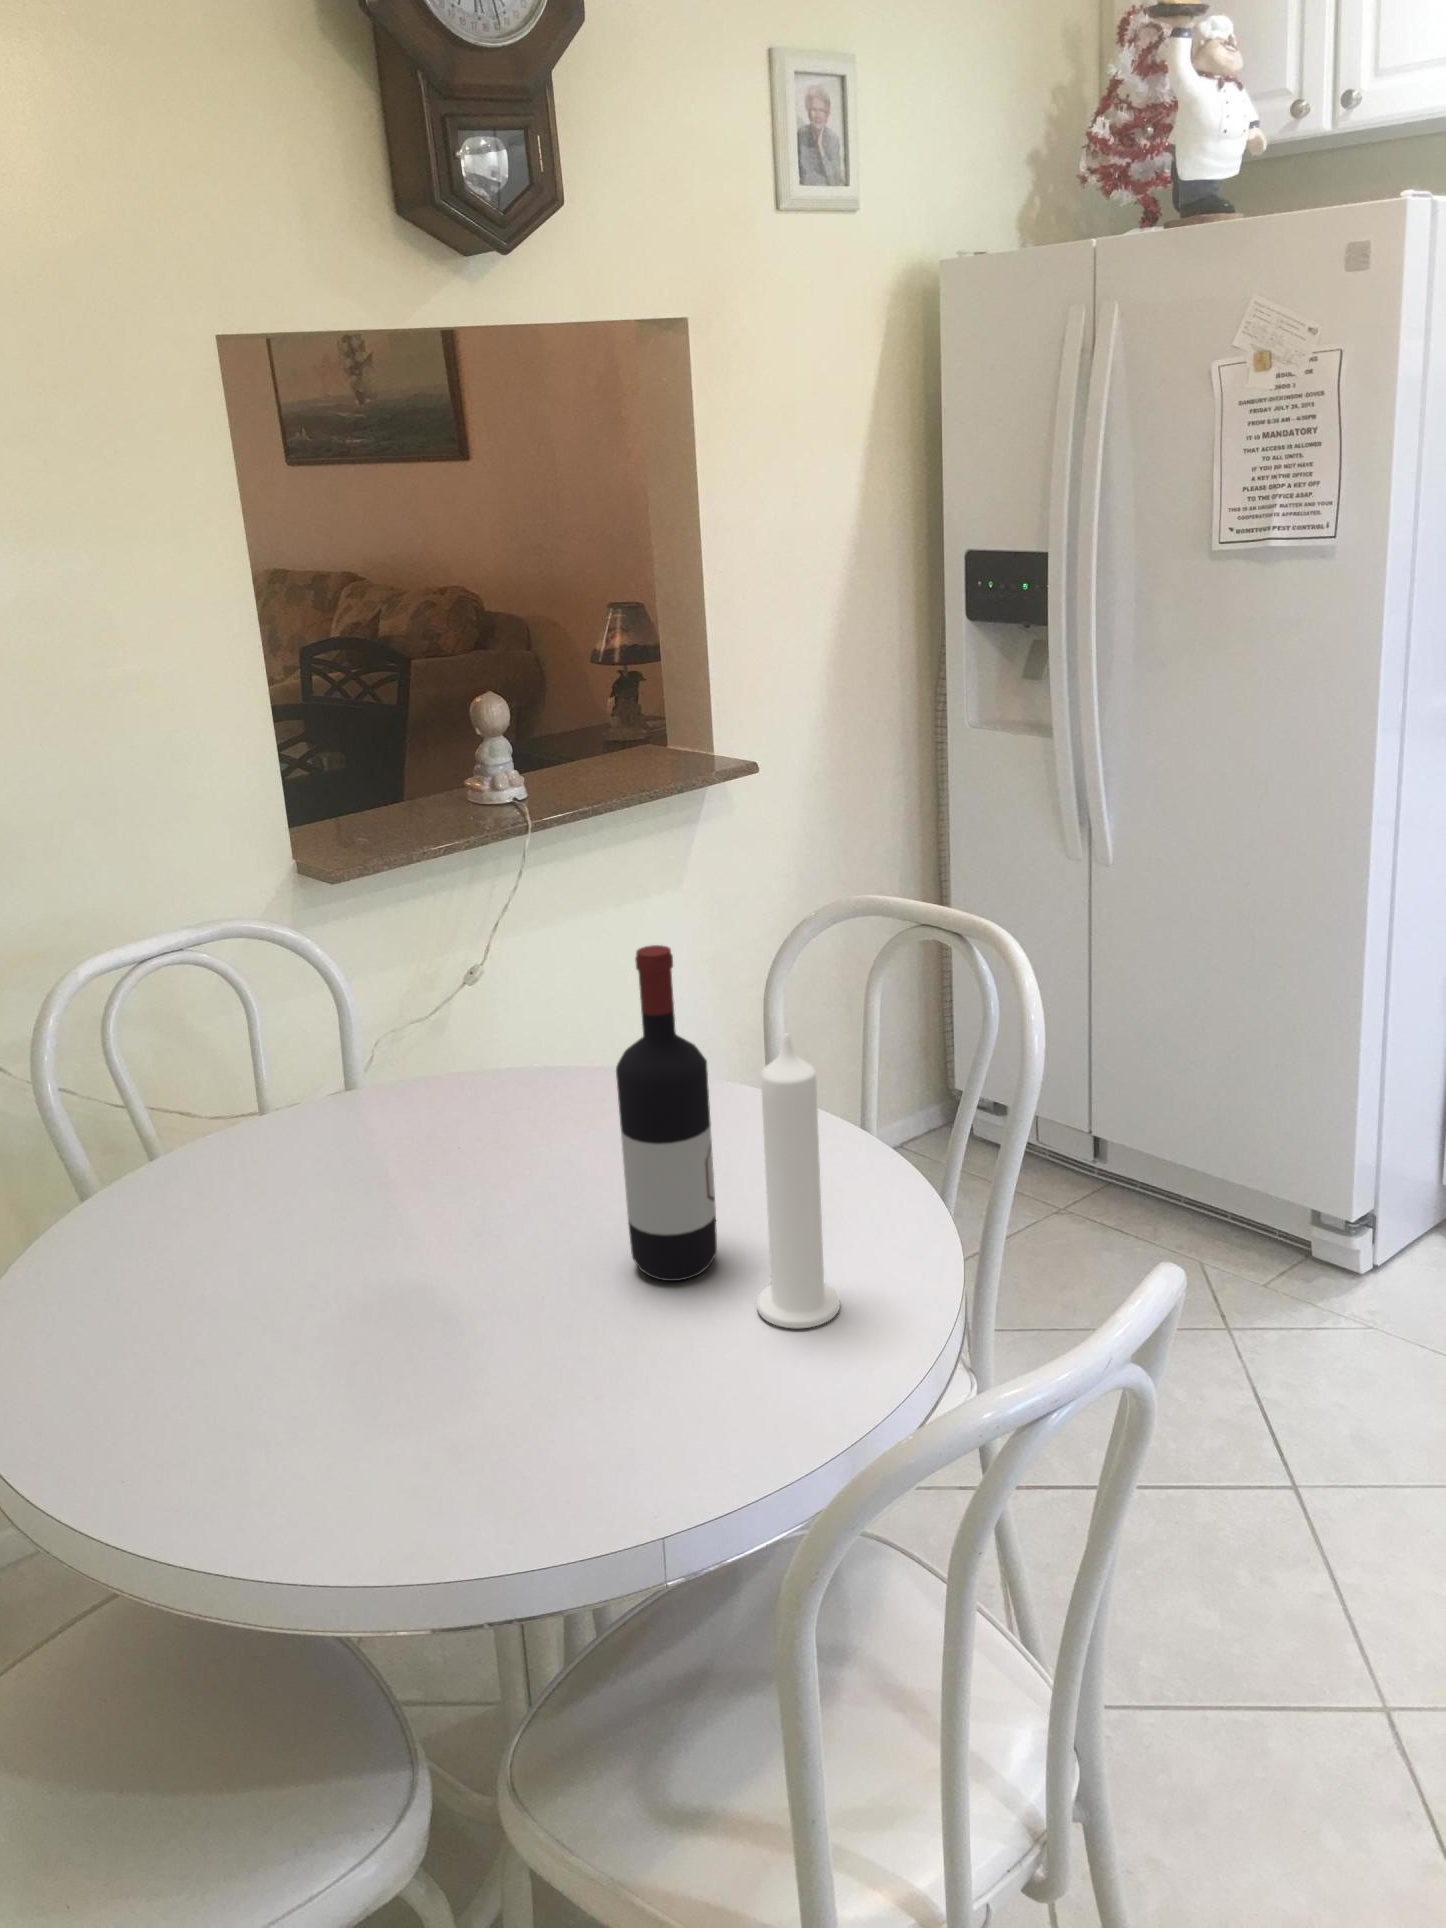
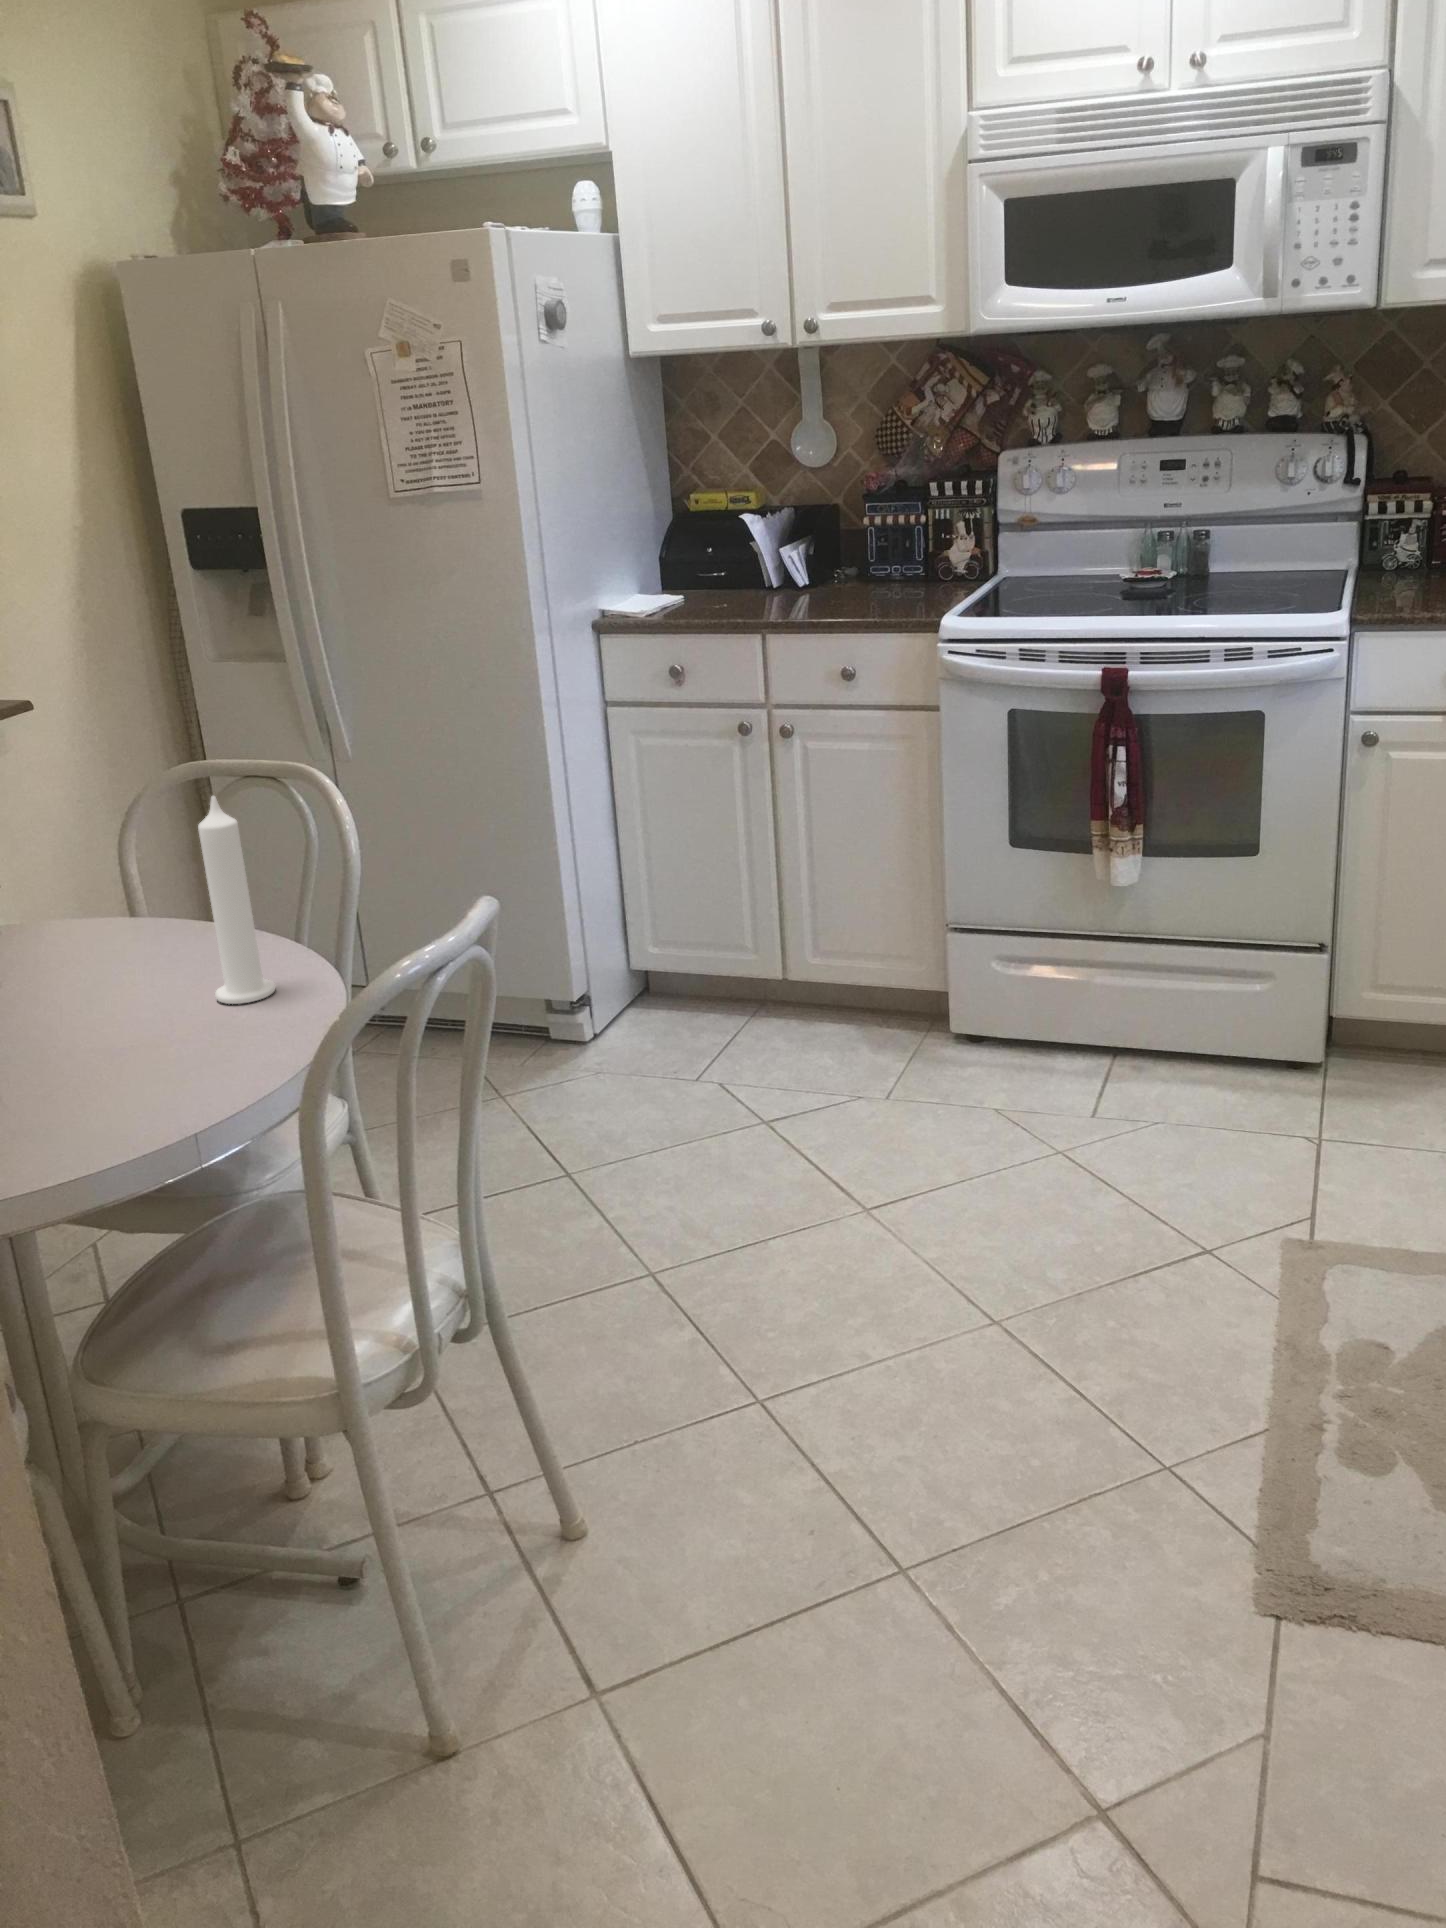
wine bottle: present [616,945,717,1281] -> none [76,757,172,1006]

